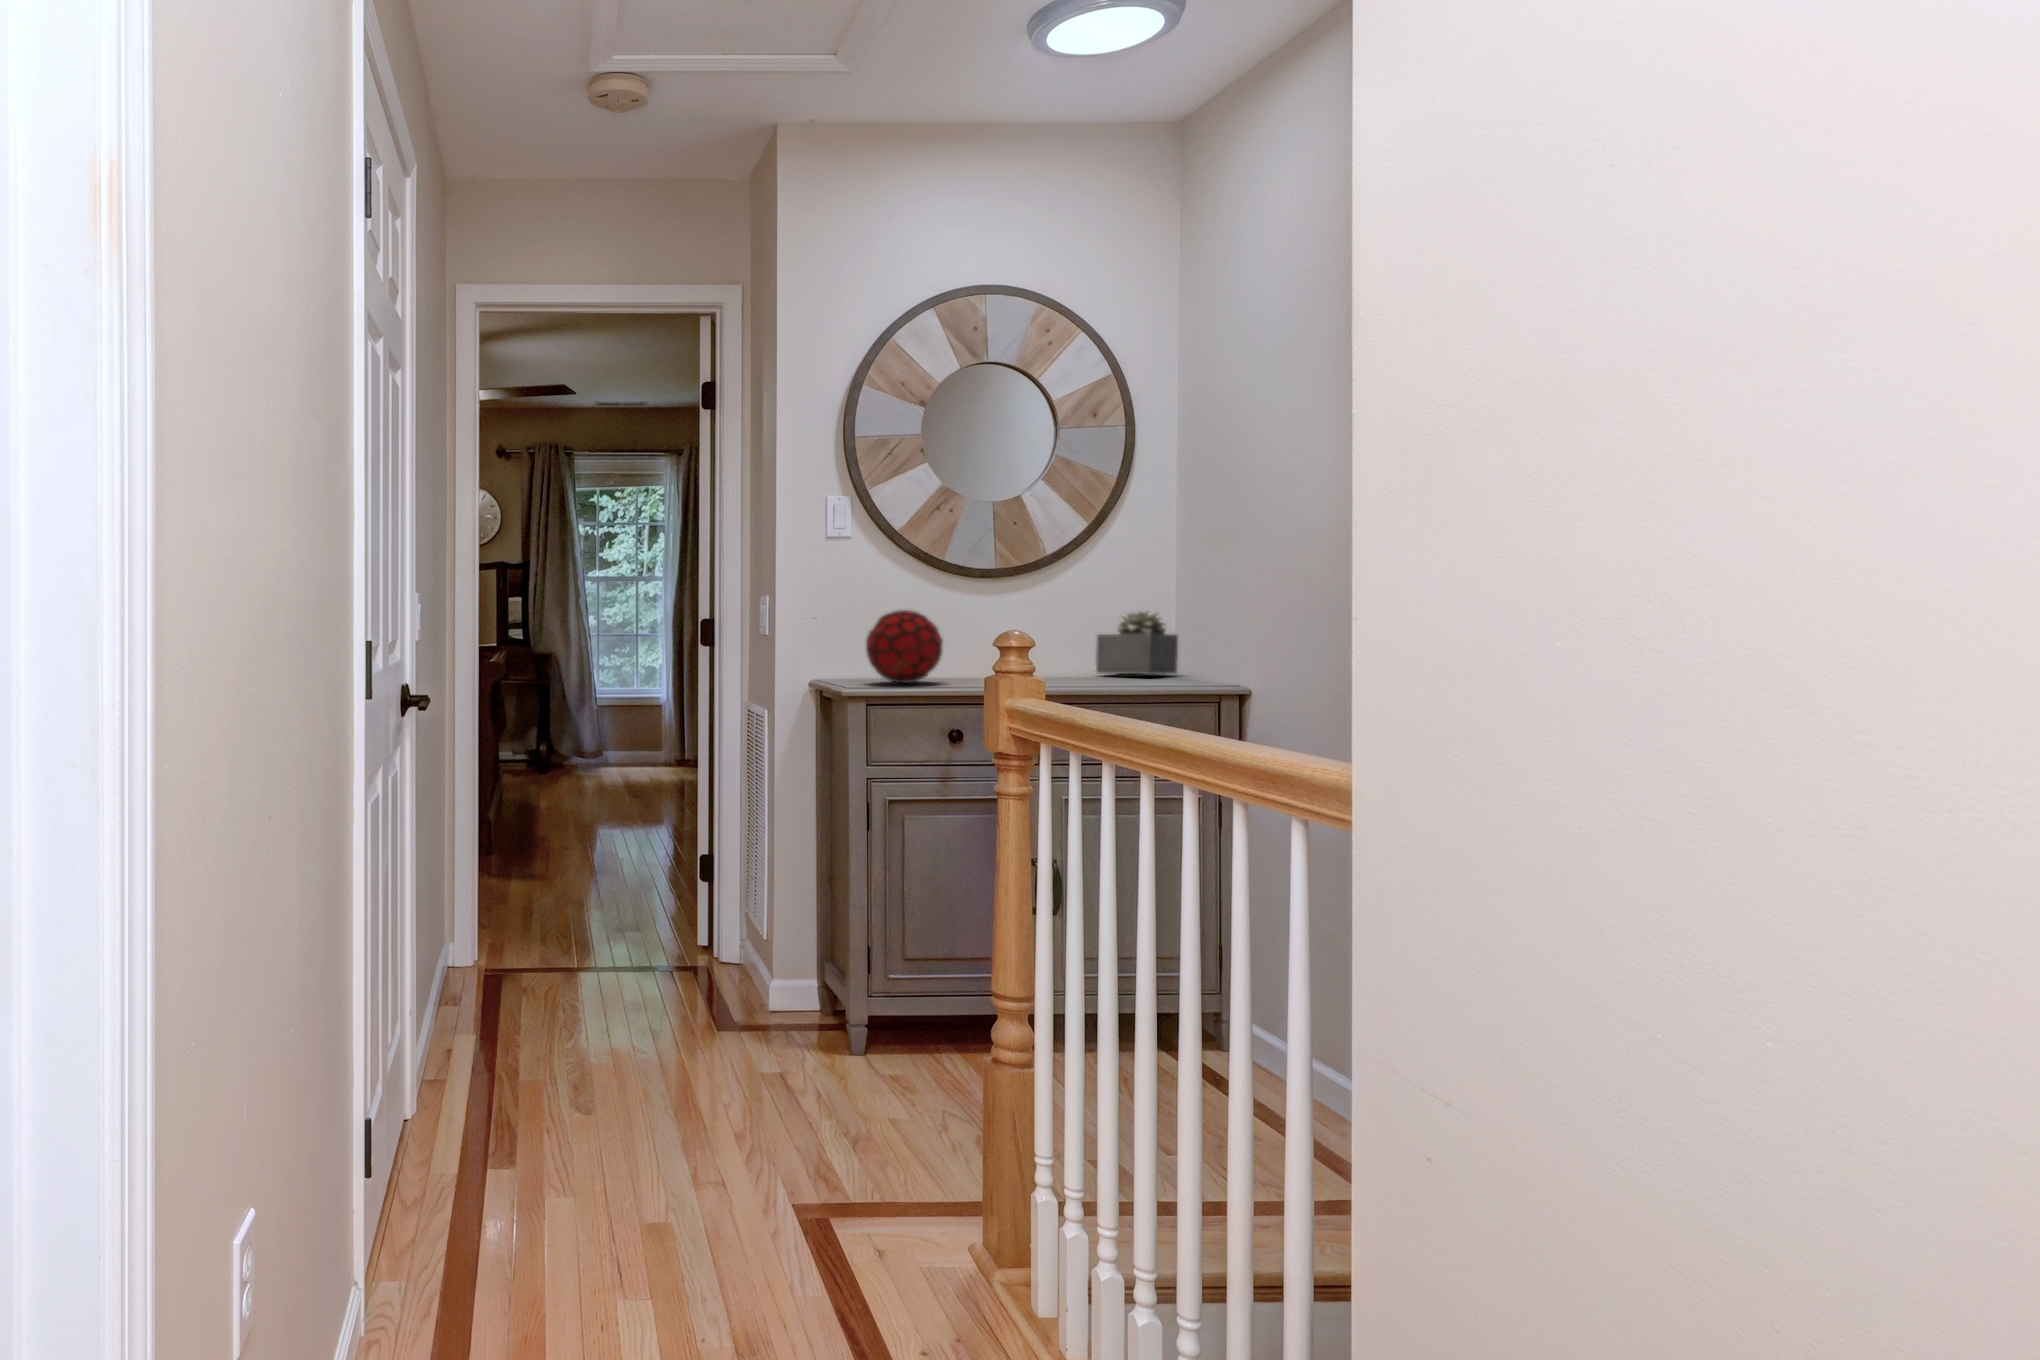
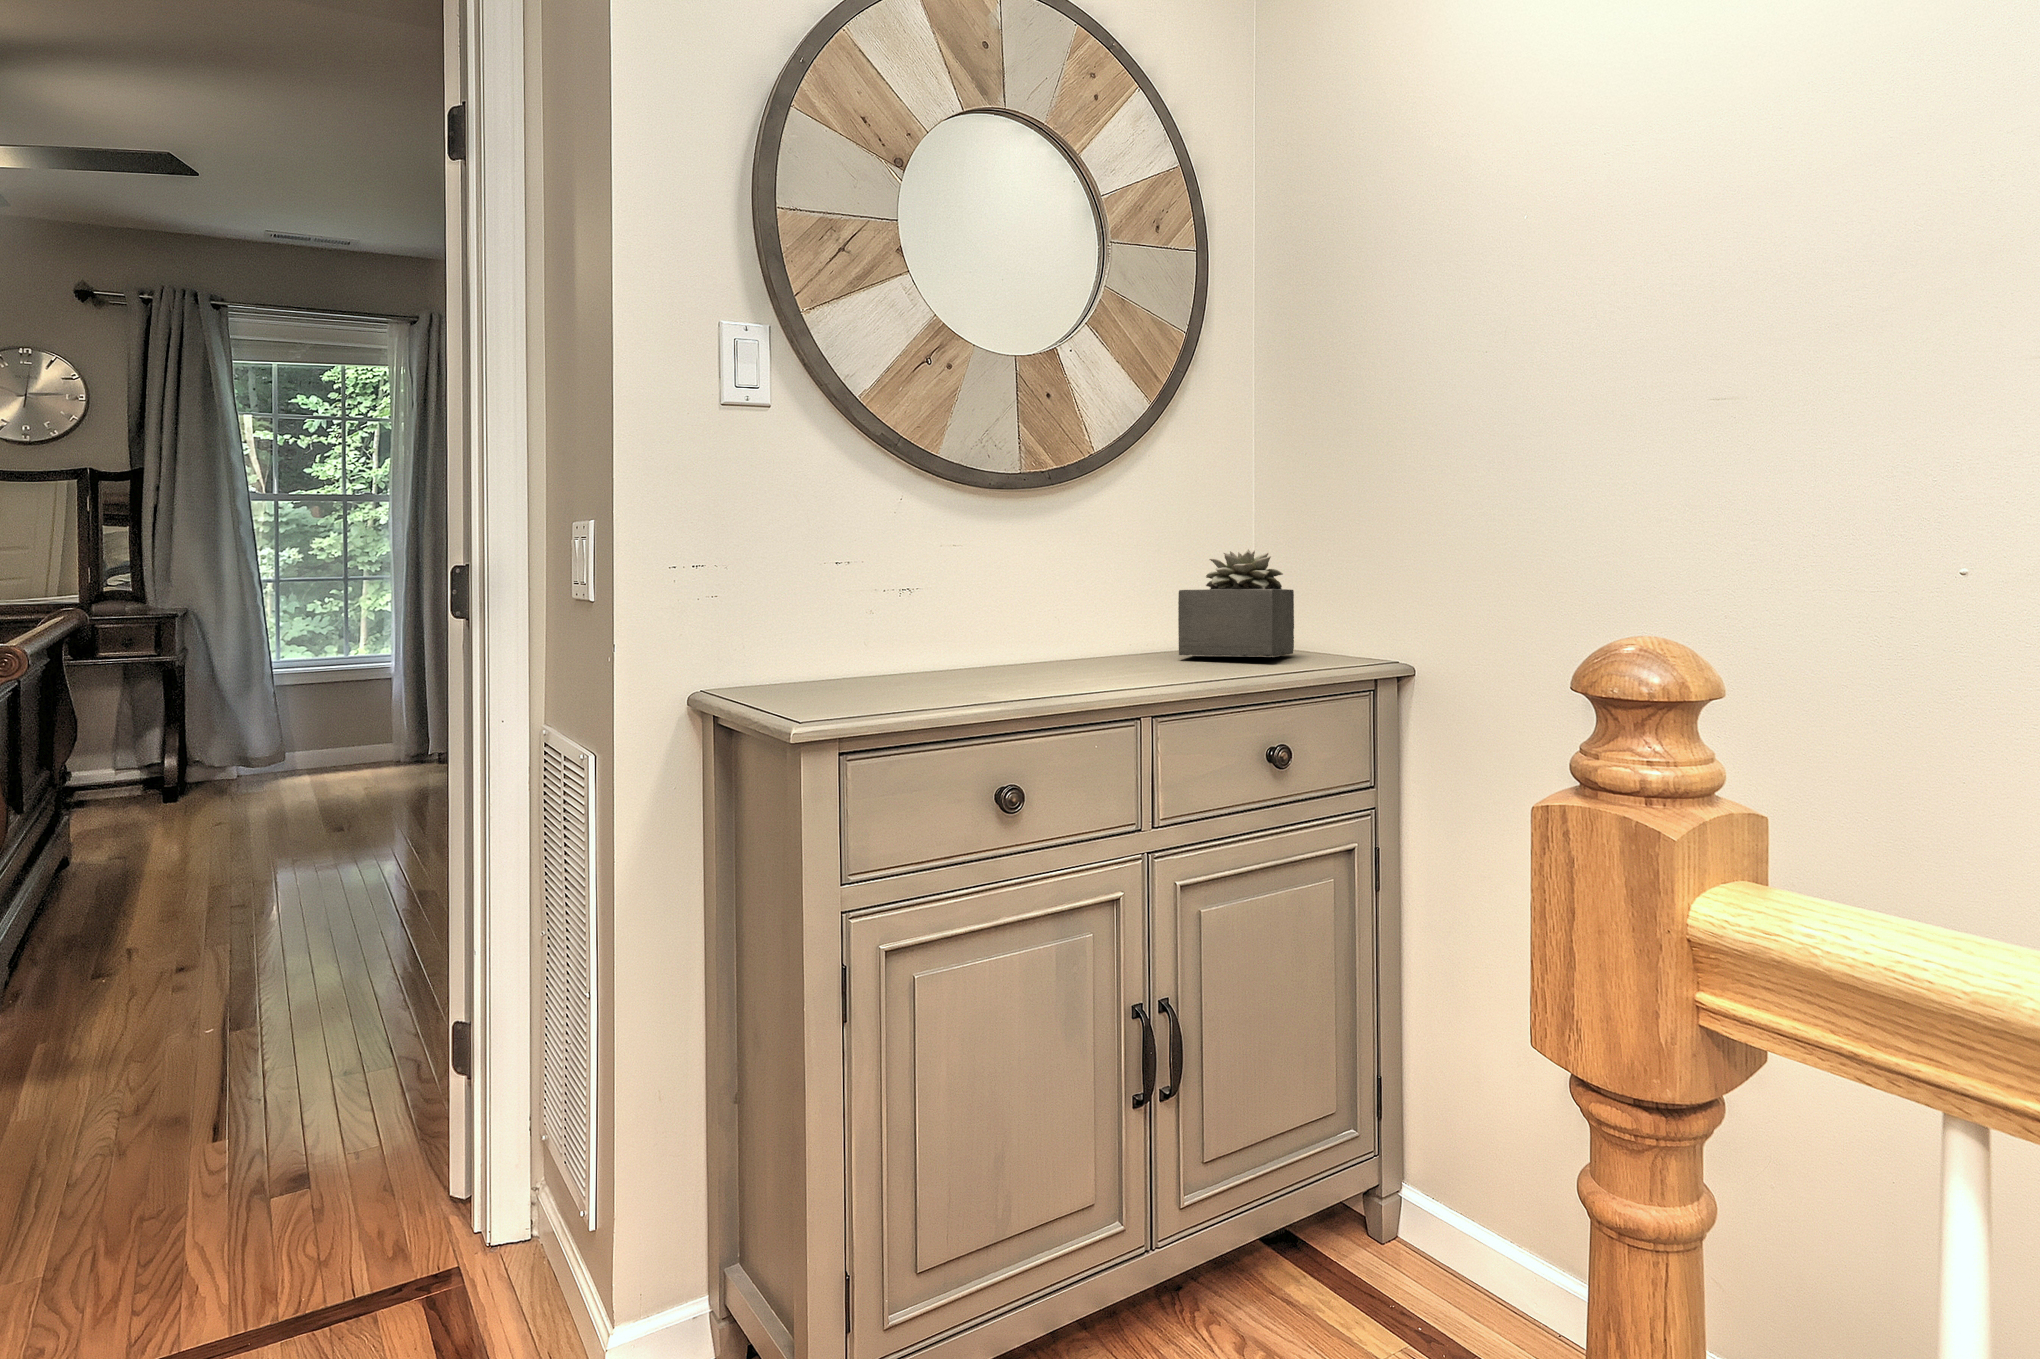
decorative orb: present [866,610,943,683] -> none [811,546,959,692]

